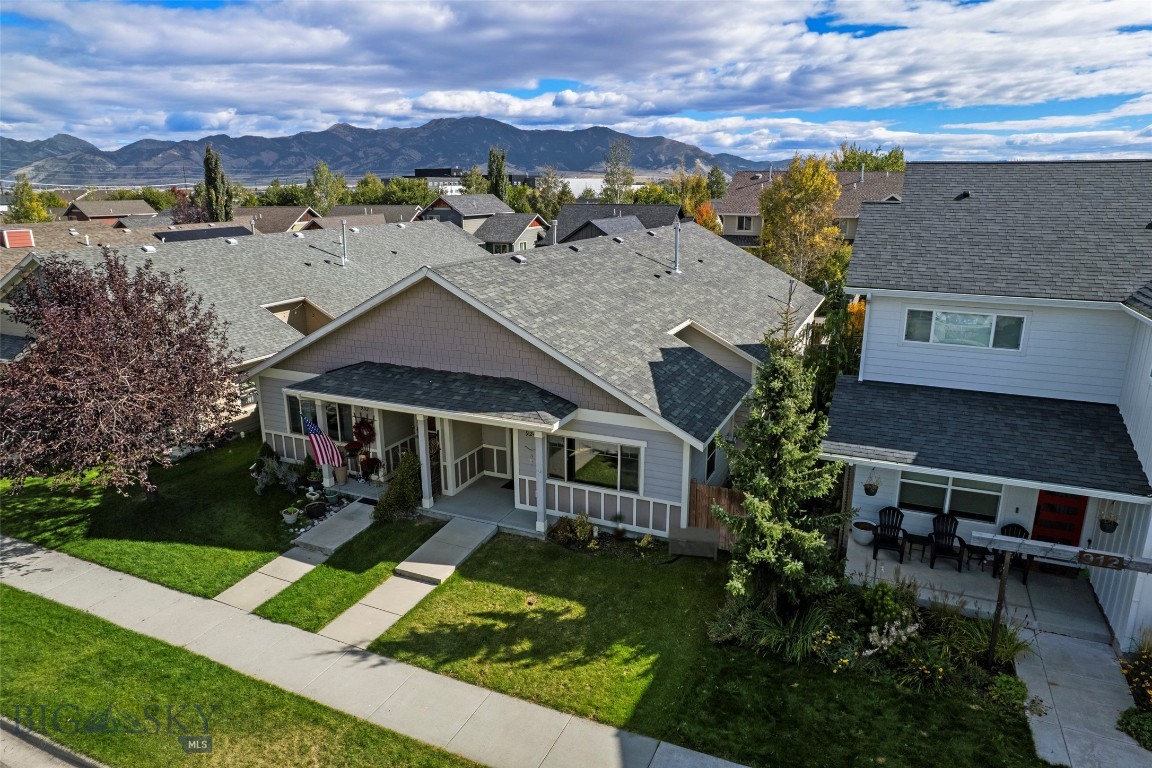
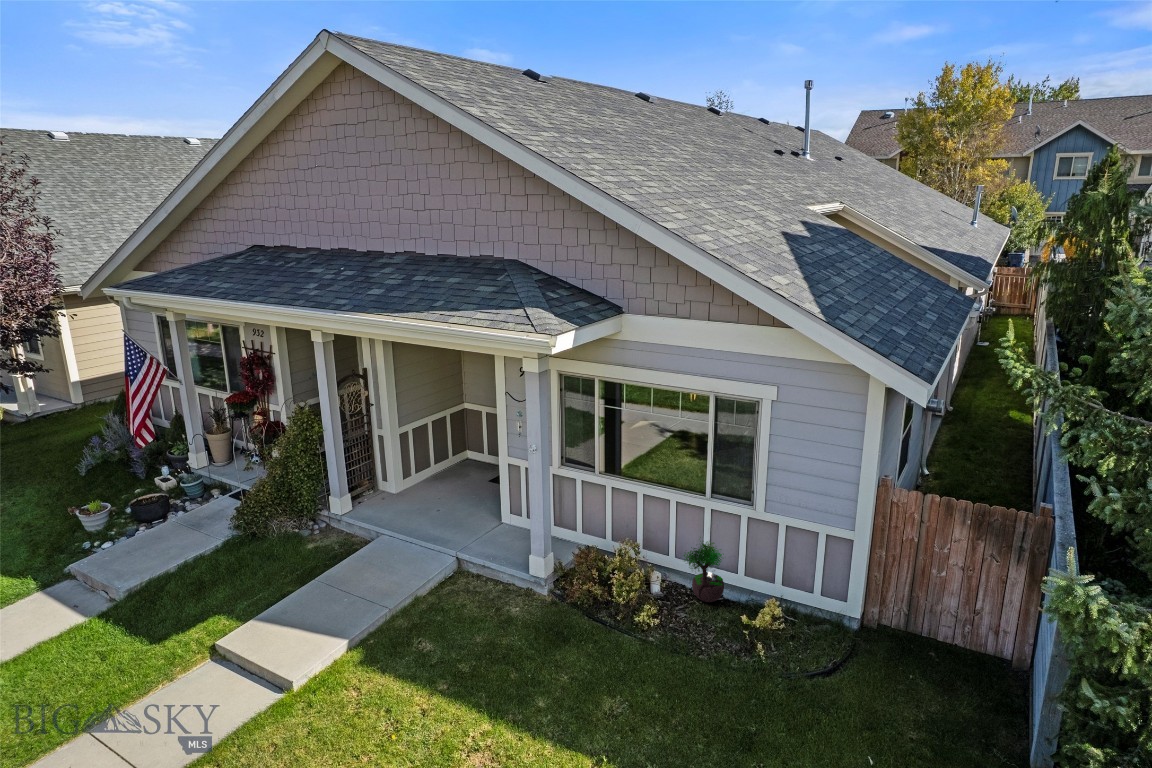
storage bench: present [668,525,718,560] -> none [824,579,955,675]

